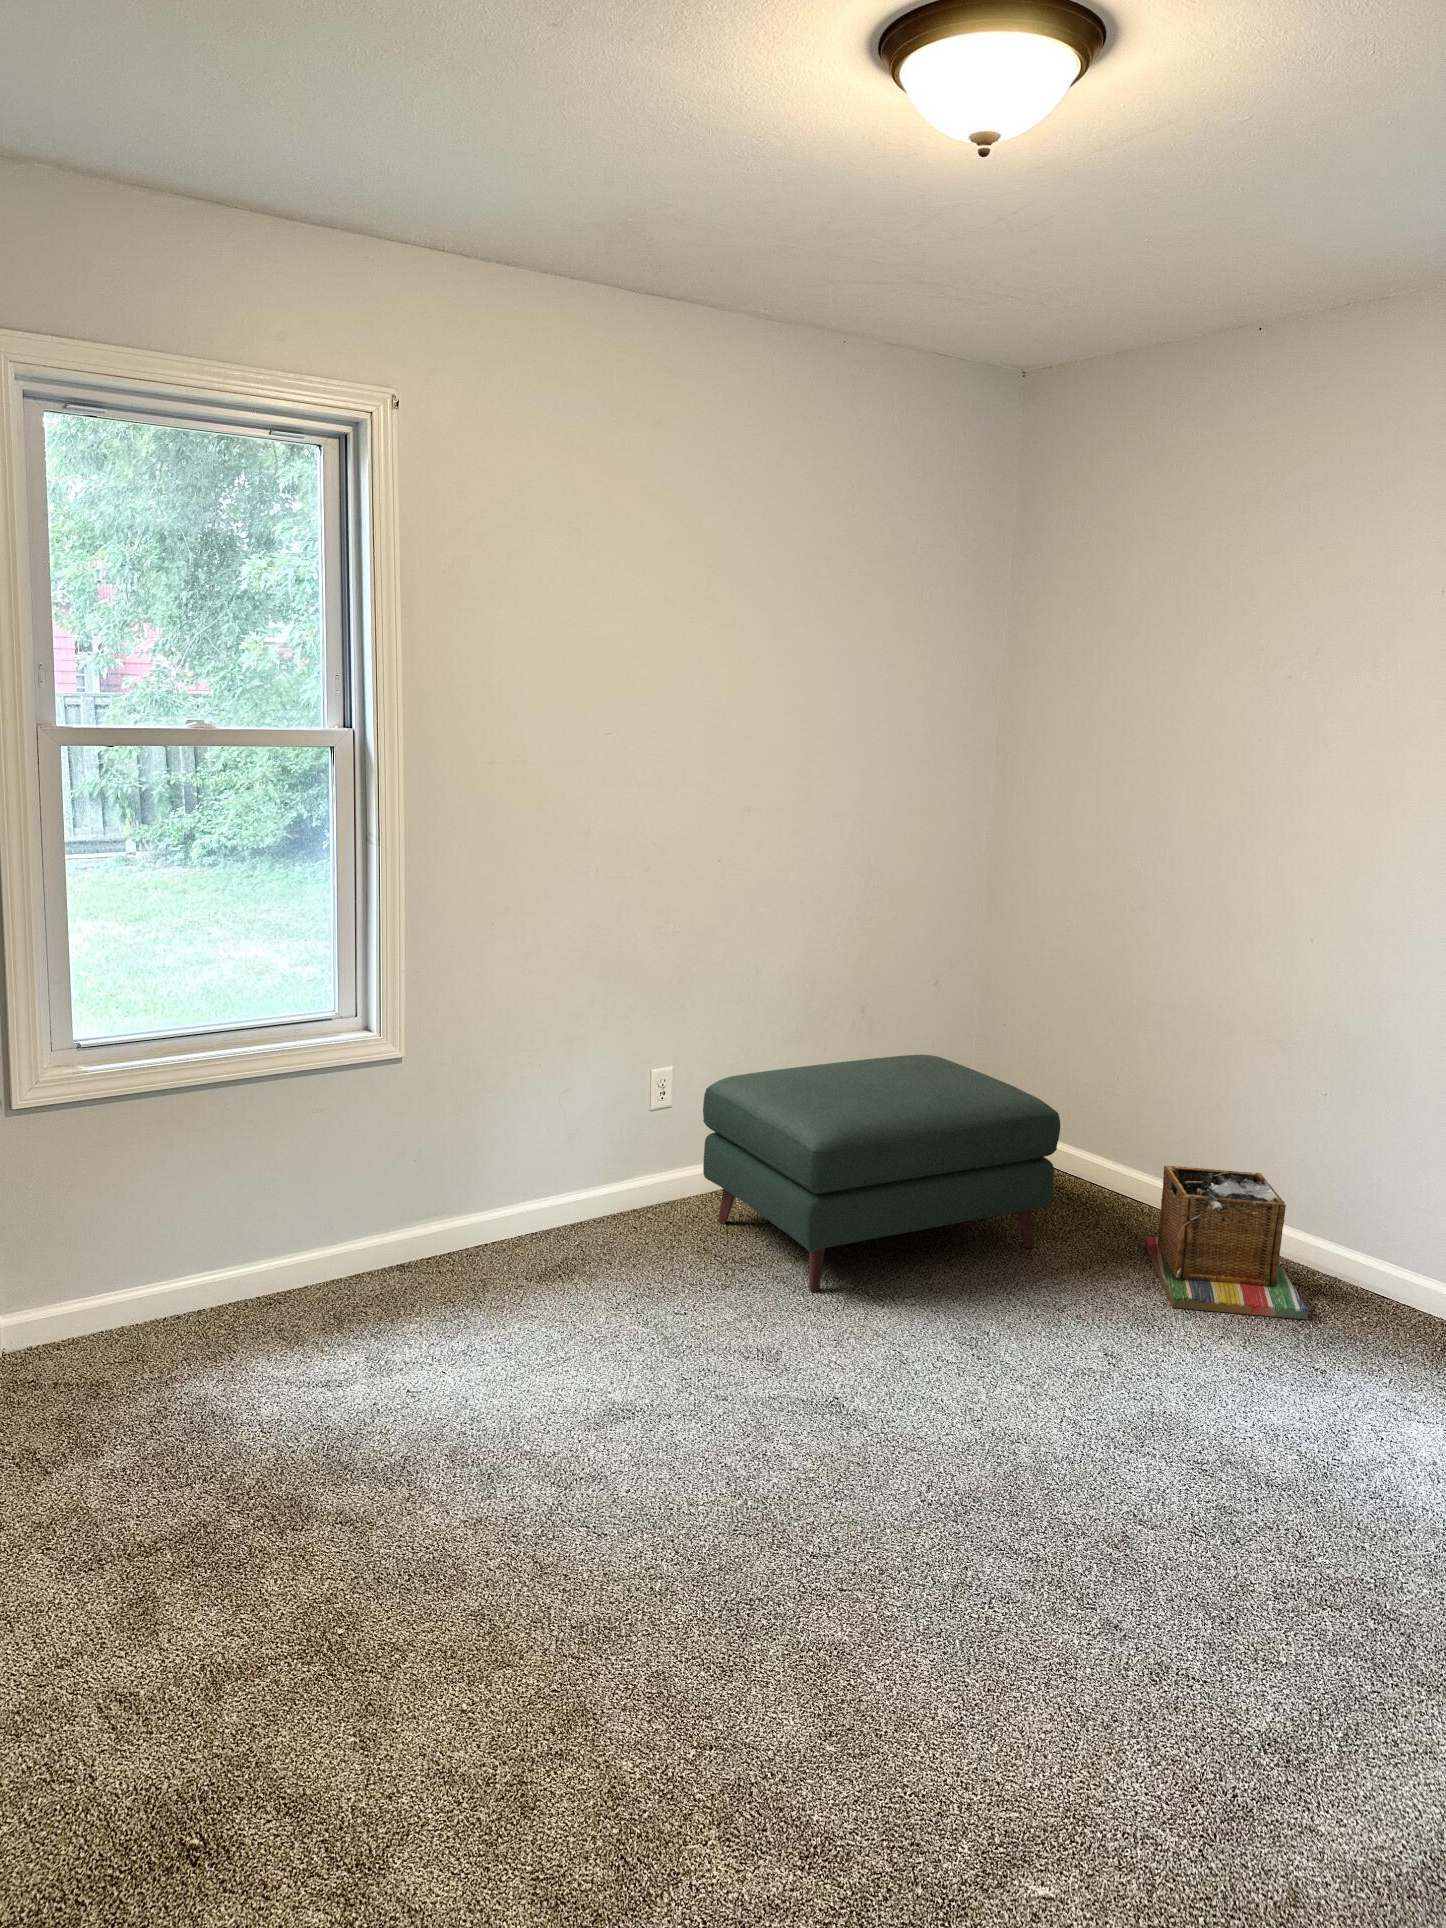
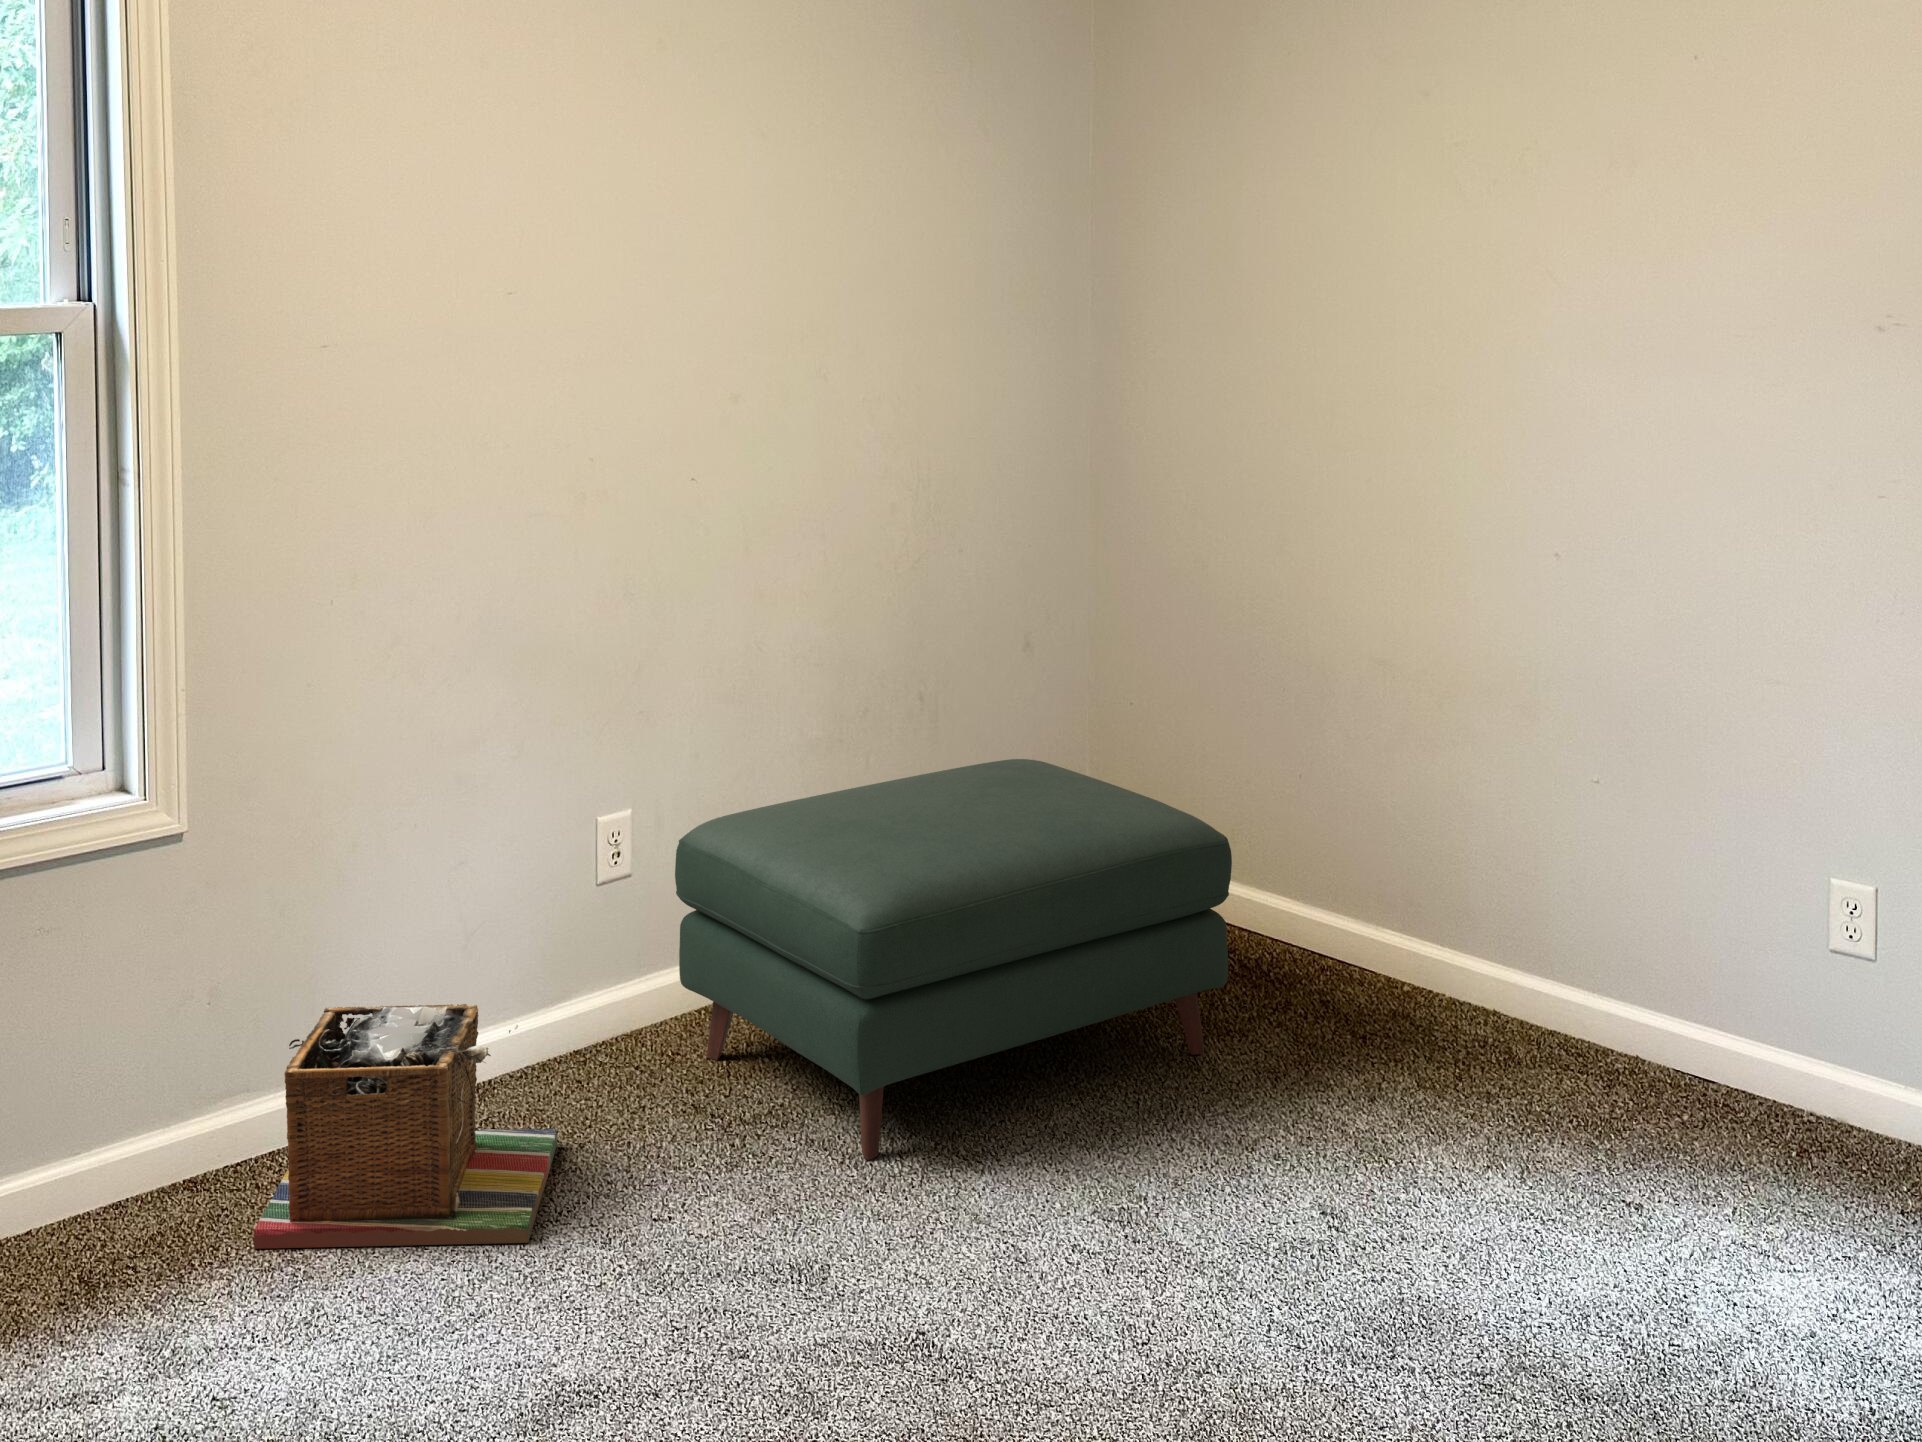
laundry basket: present [1145,1166,1308,1319] -> present [254,1004,557,1249]

